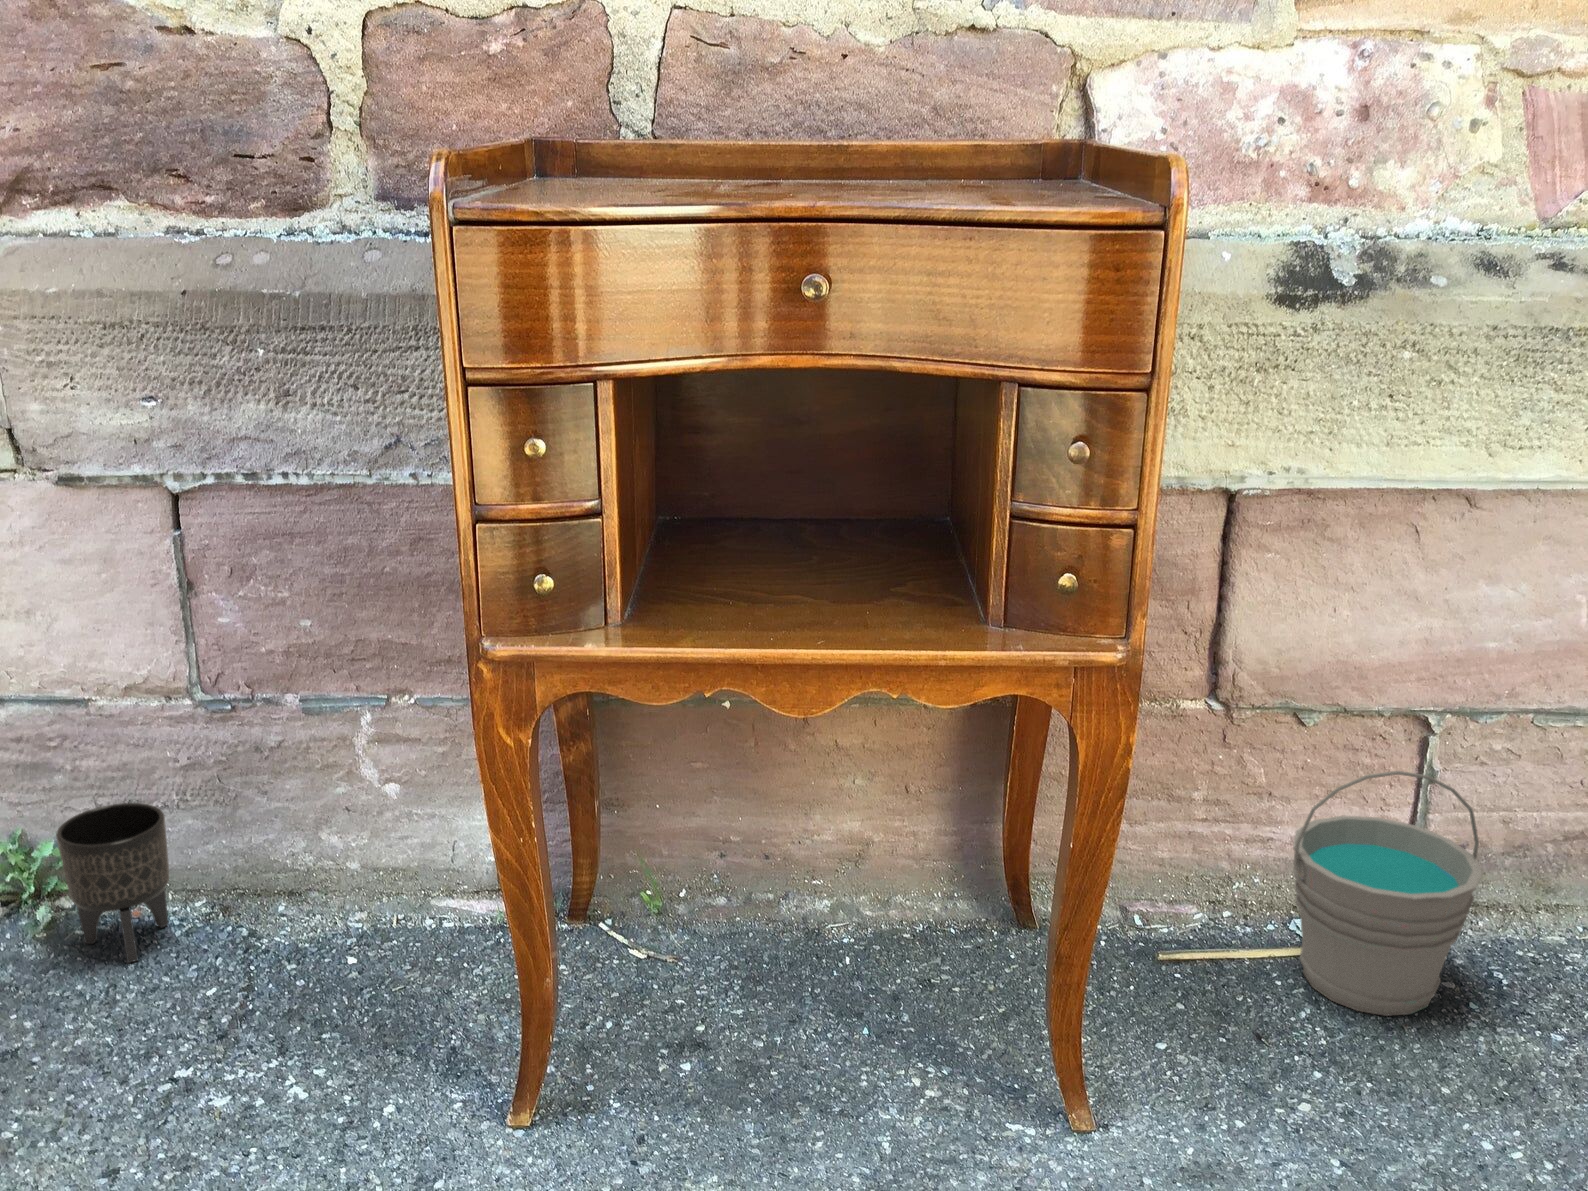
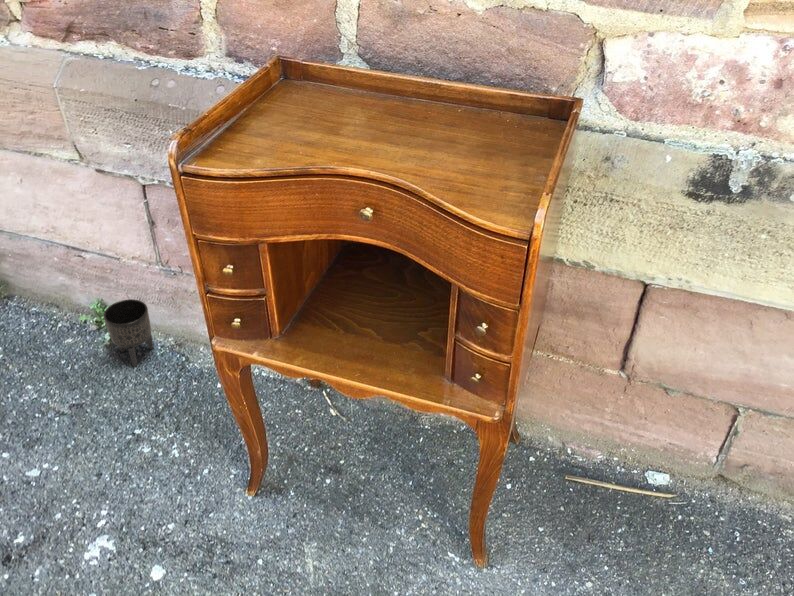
bucket: present [1293,771,1483,1016] -> none [636,437,739,543]

